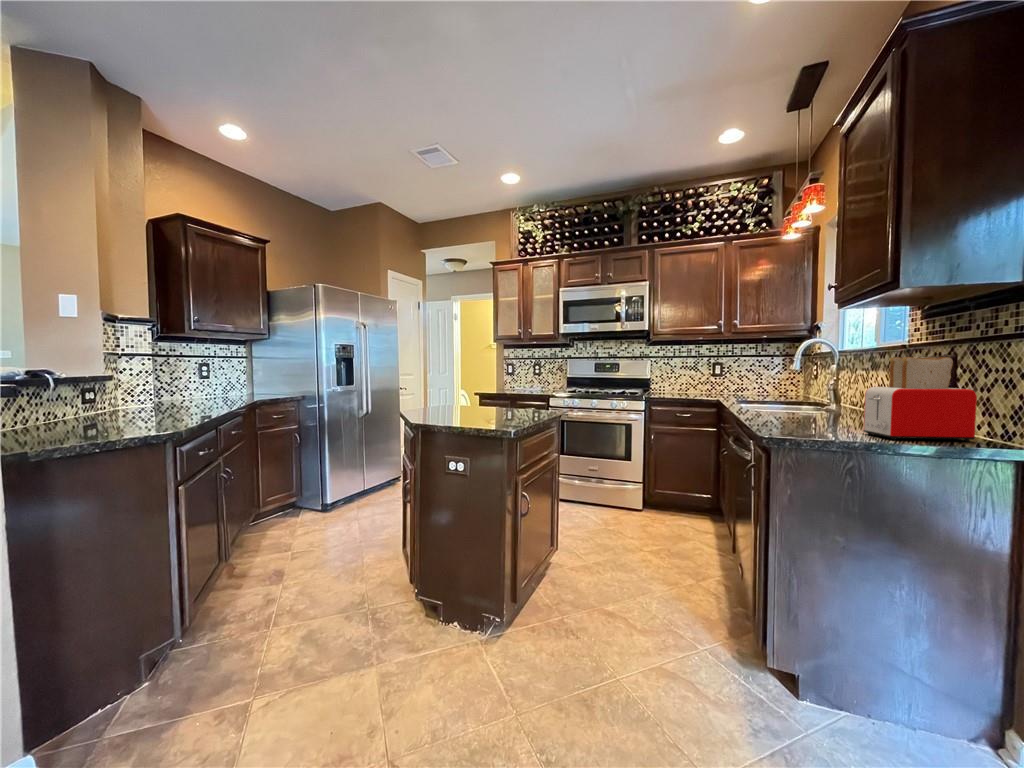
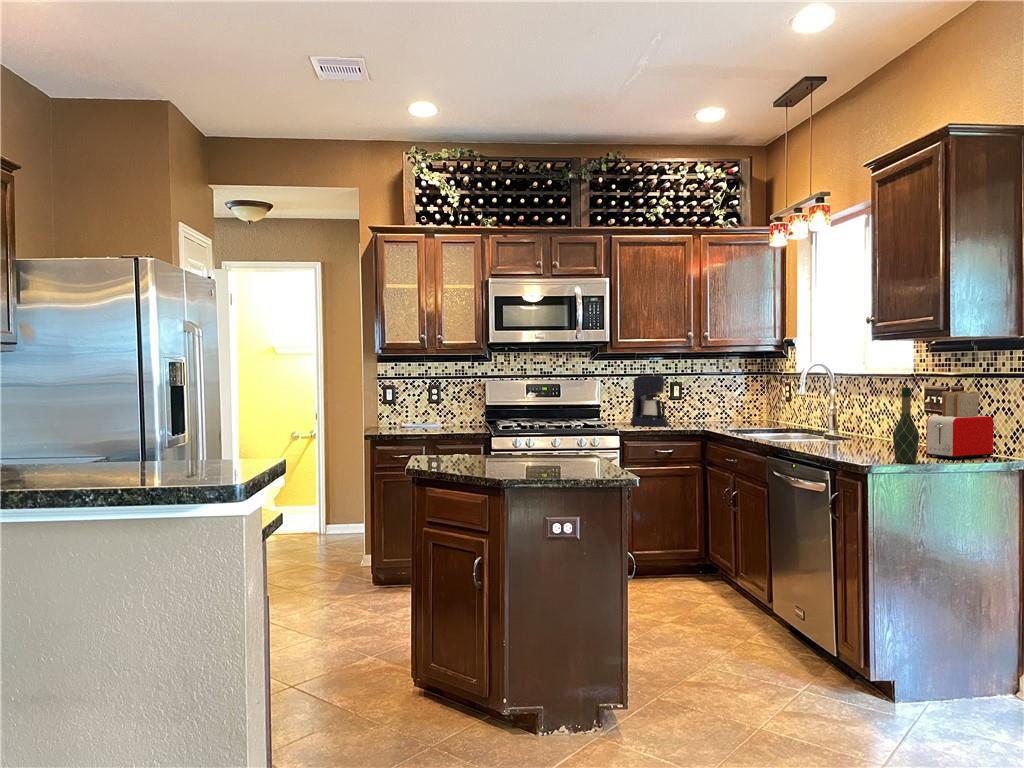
wine bottle: none [790,351,824,438] -> present [893,387,919,463]
coffee maker: none [677,357,707,395] -> present [630,376,669,426]

